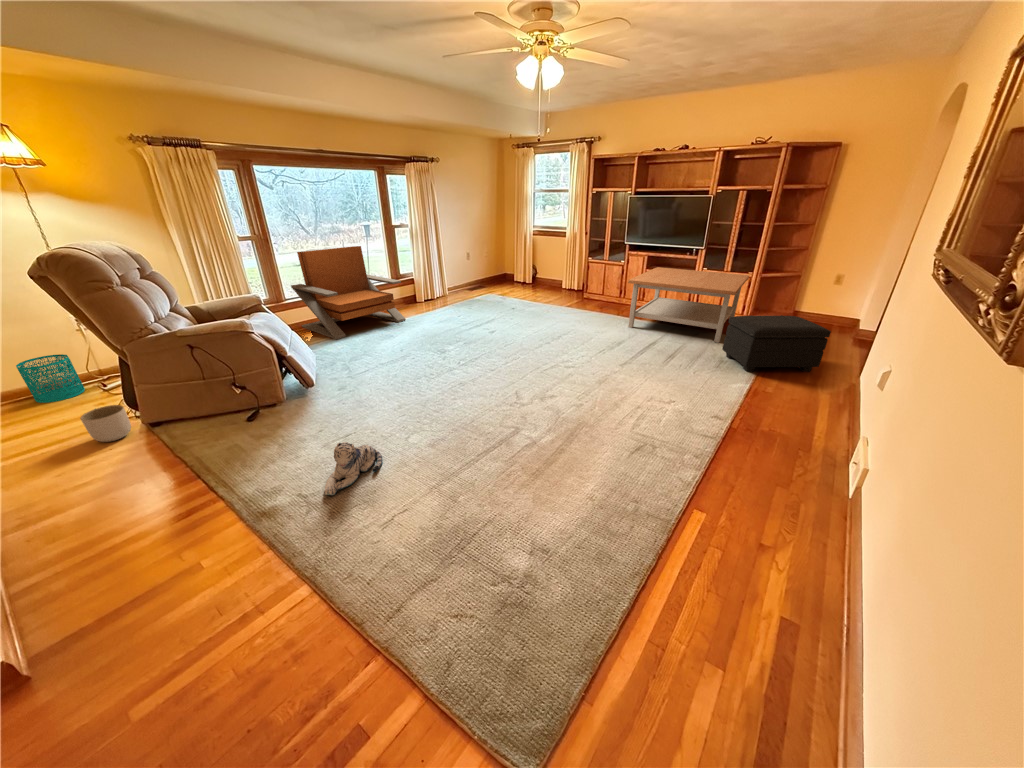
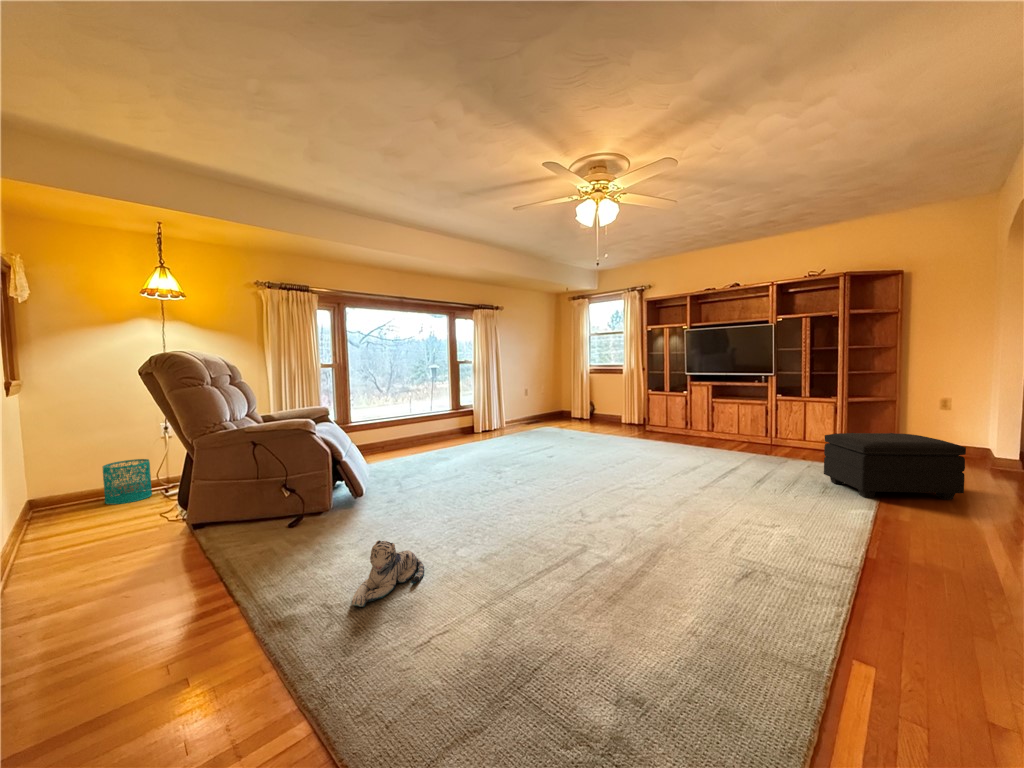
lounge chair: present [291,246,406,339] -> none [360,376,463,459]
coffee table: present [628,267,749,343] -> none [695,395,833,469]
planter: present [80,405,131,442] -> none [133,502,177,540]

